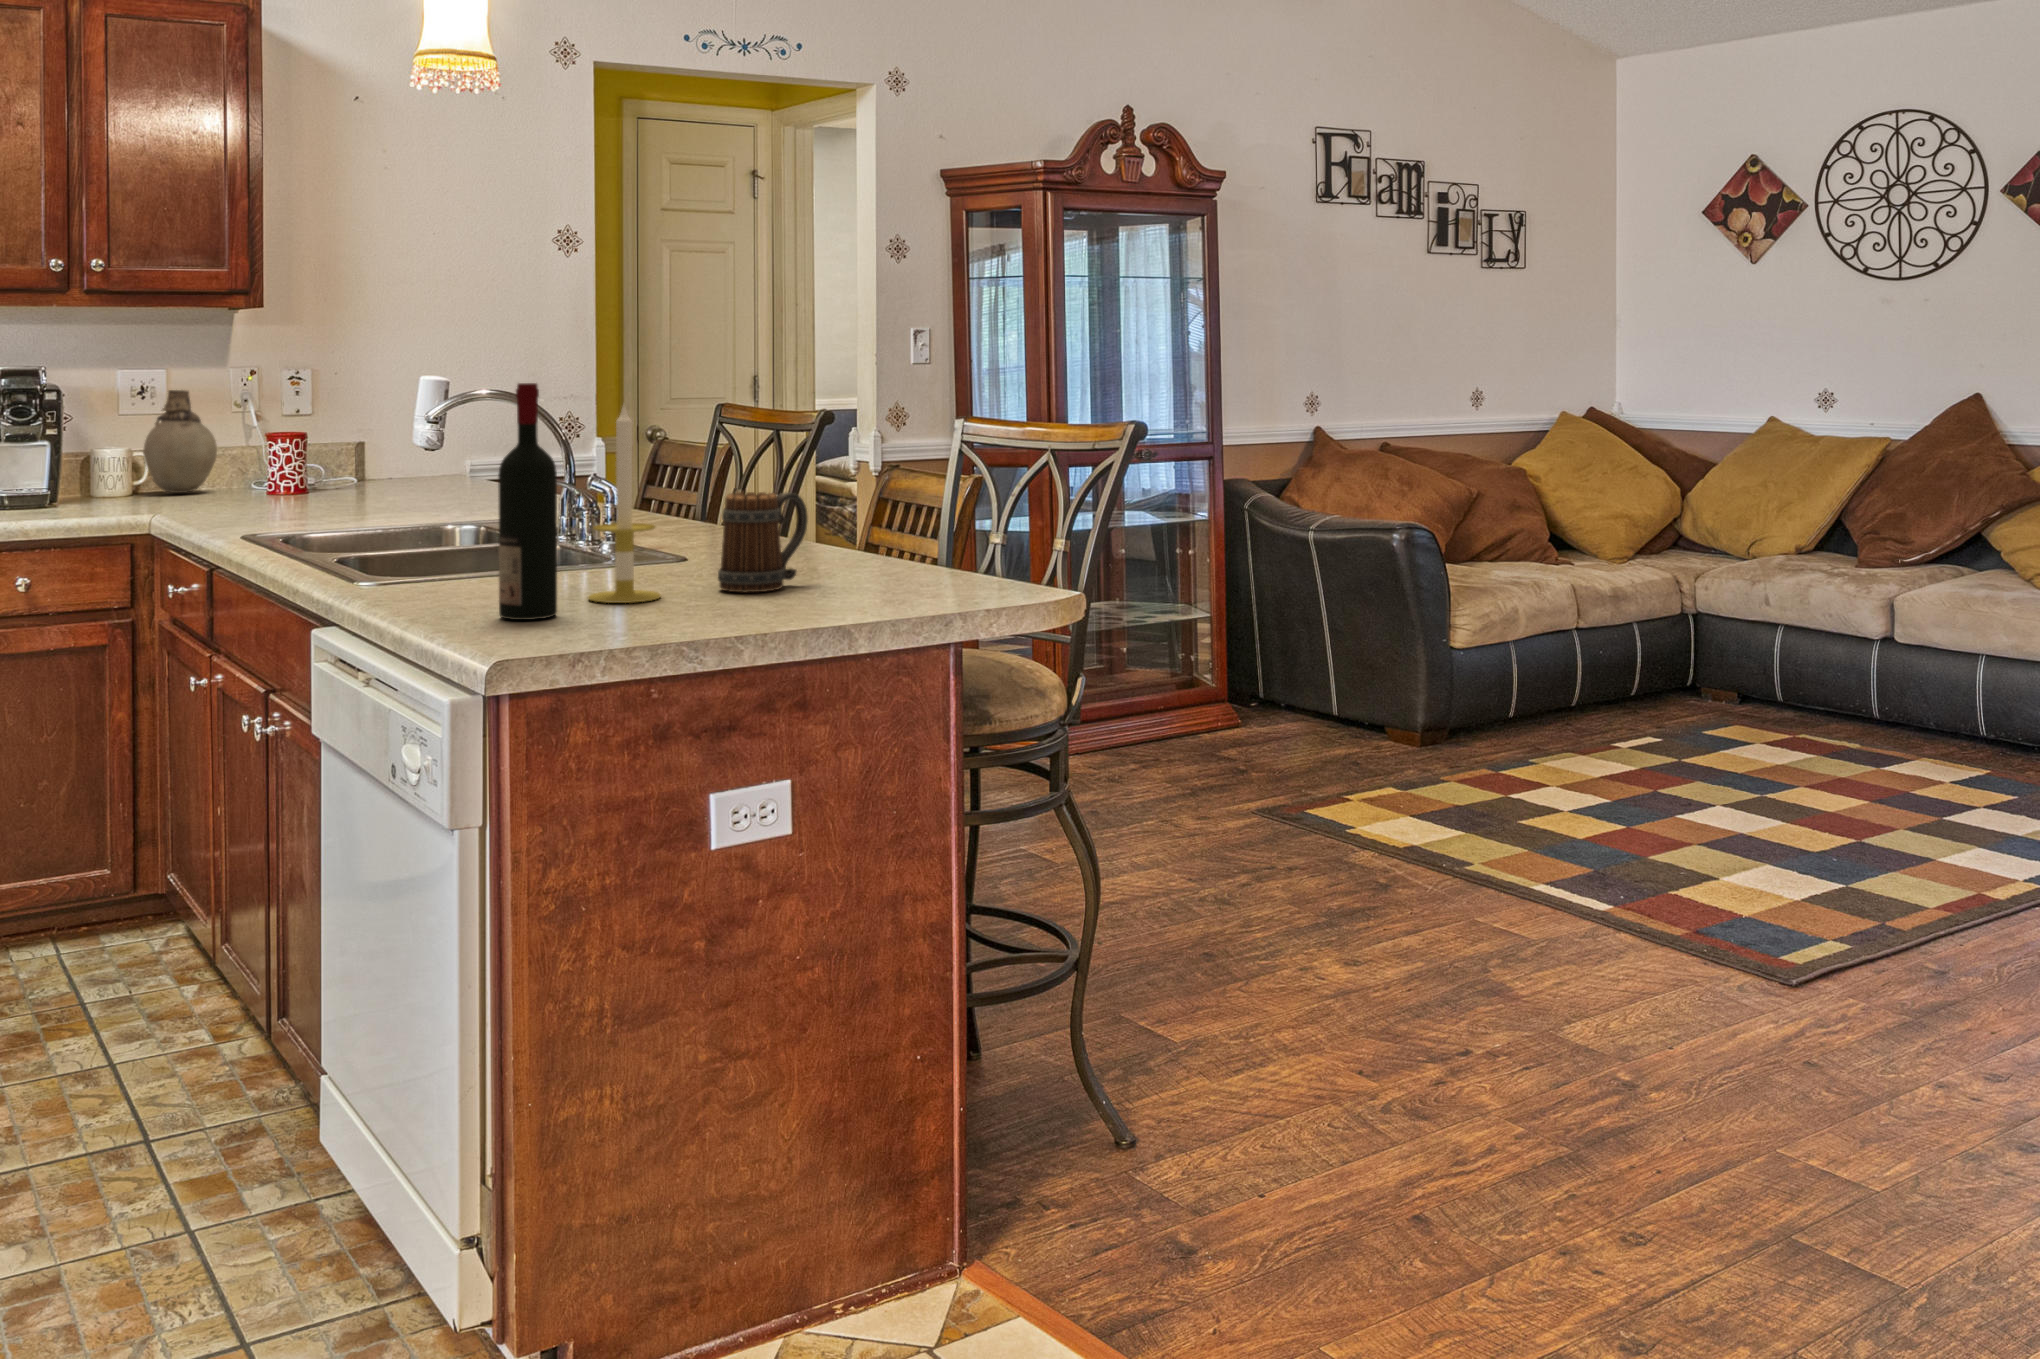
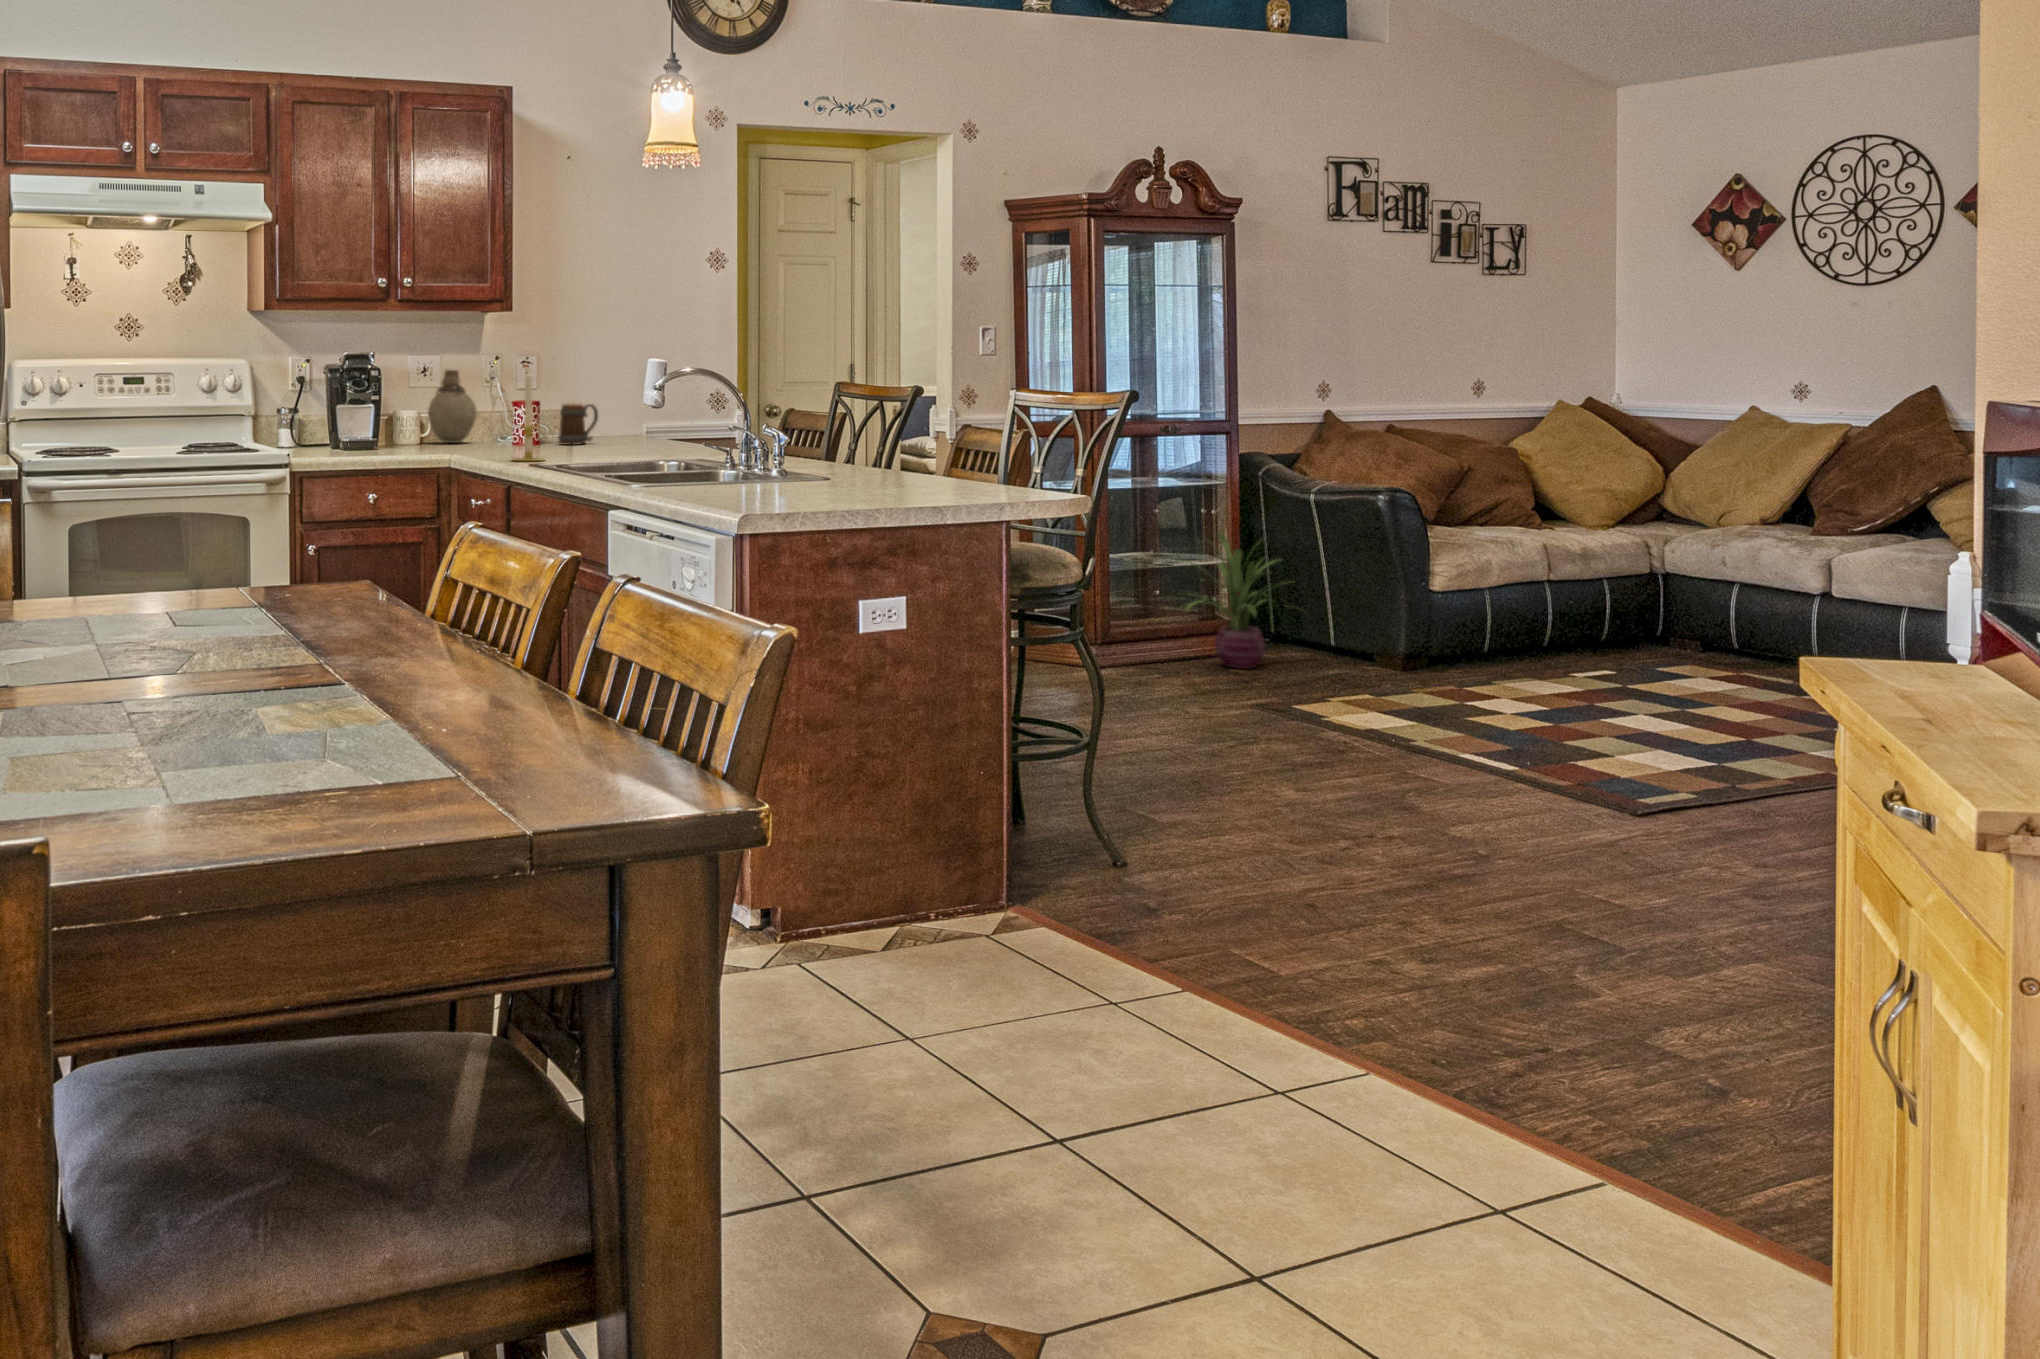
wine bottle: present [498,383,557,620] -> none [731,360,765,500]
candle: present [588,404,661,603] -> present [513,371,545,461]
mug: present [718,492,808,592] -> present [558,404,598,445]
decorative plant: none [1141,580,1316,750] -> present [1181,533,1298,669]

